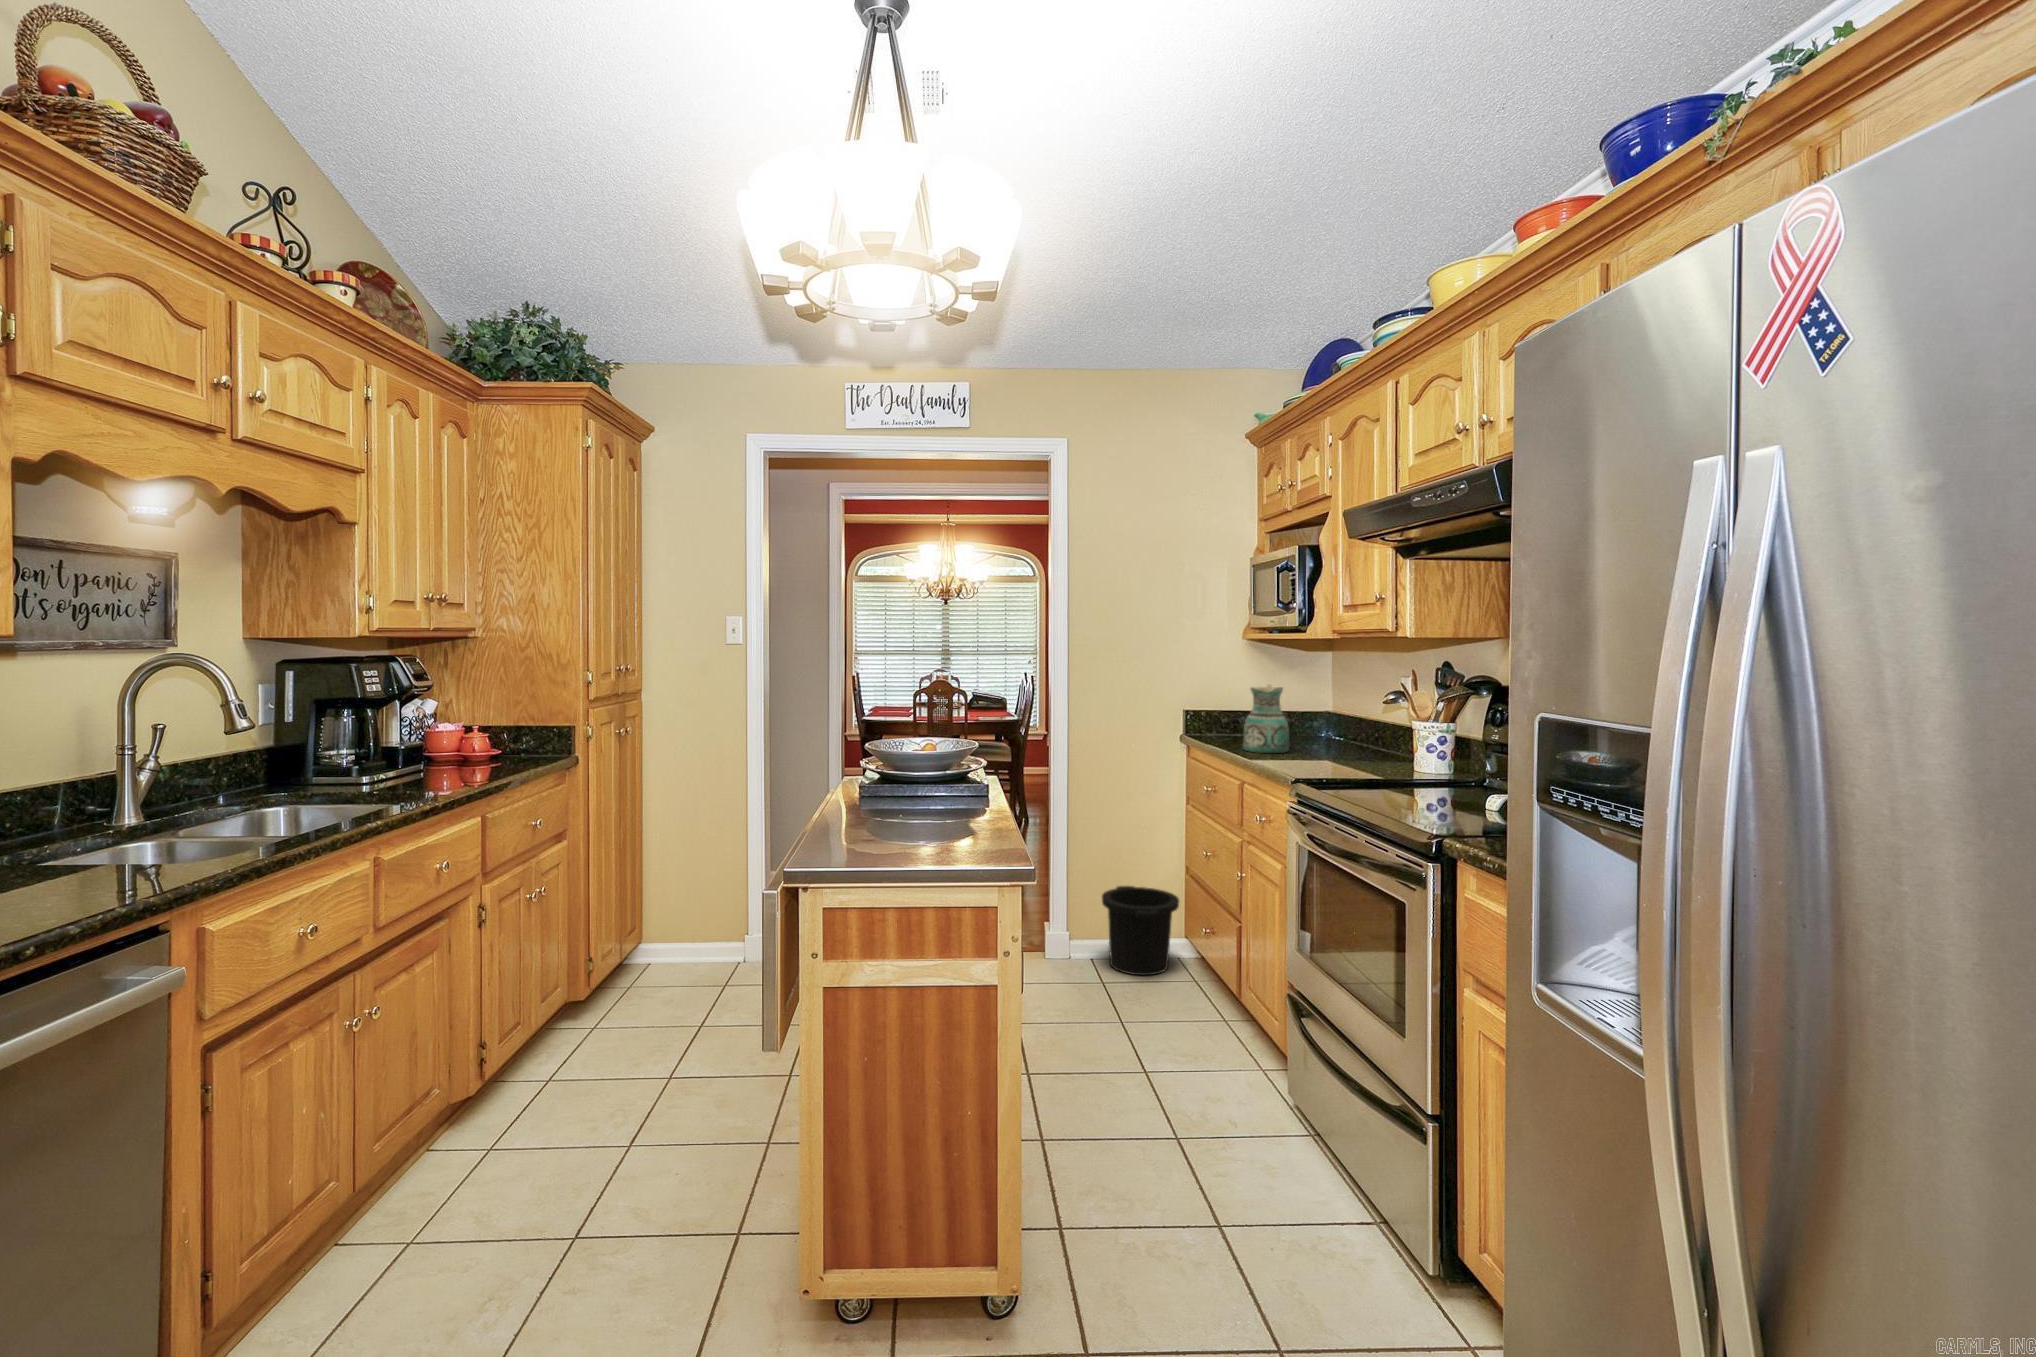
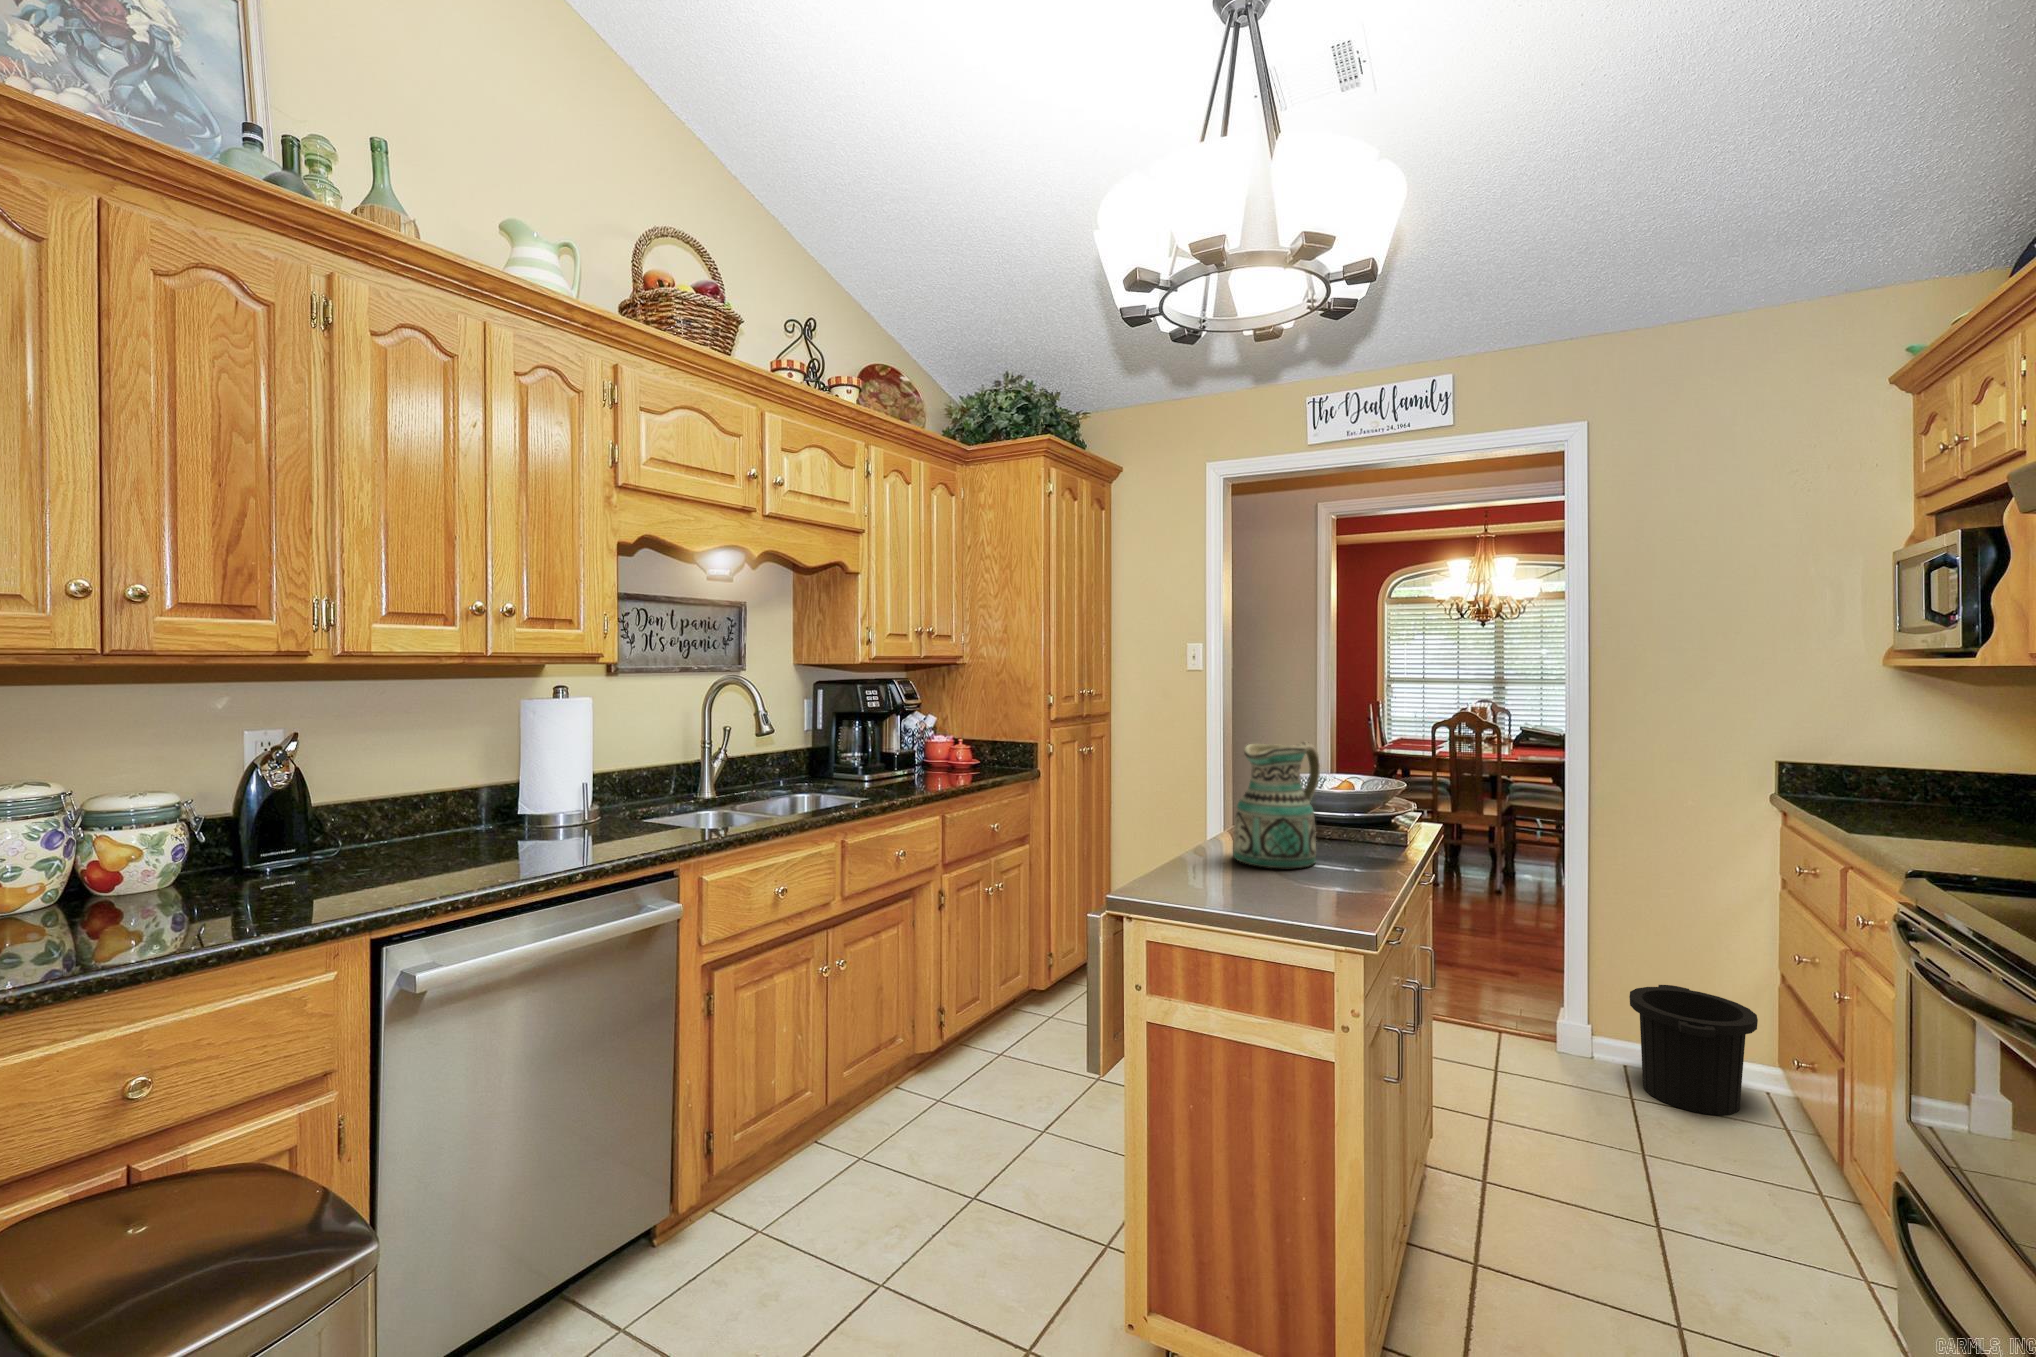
ceramic pitcher: present [1243,685,1289,753] -> present [1233,742,1320,868]

